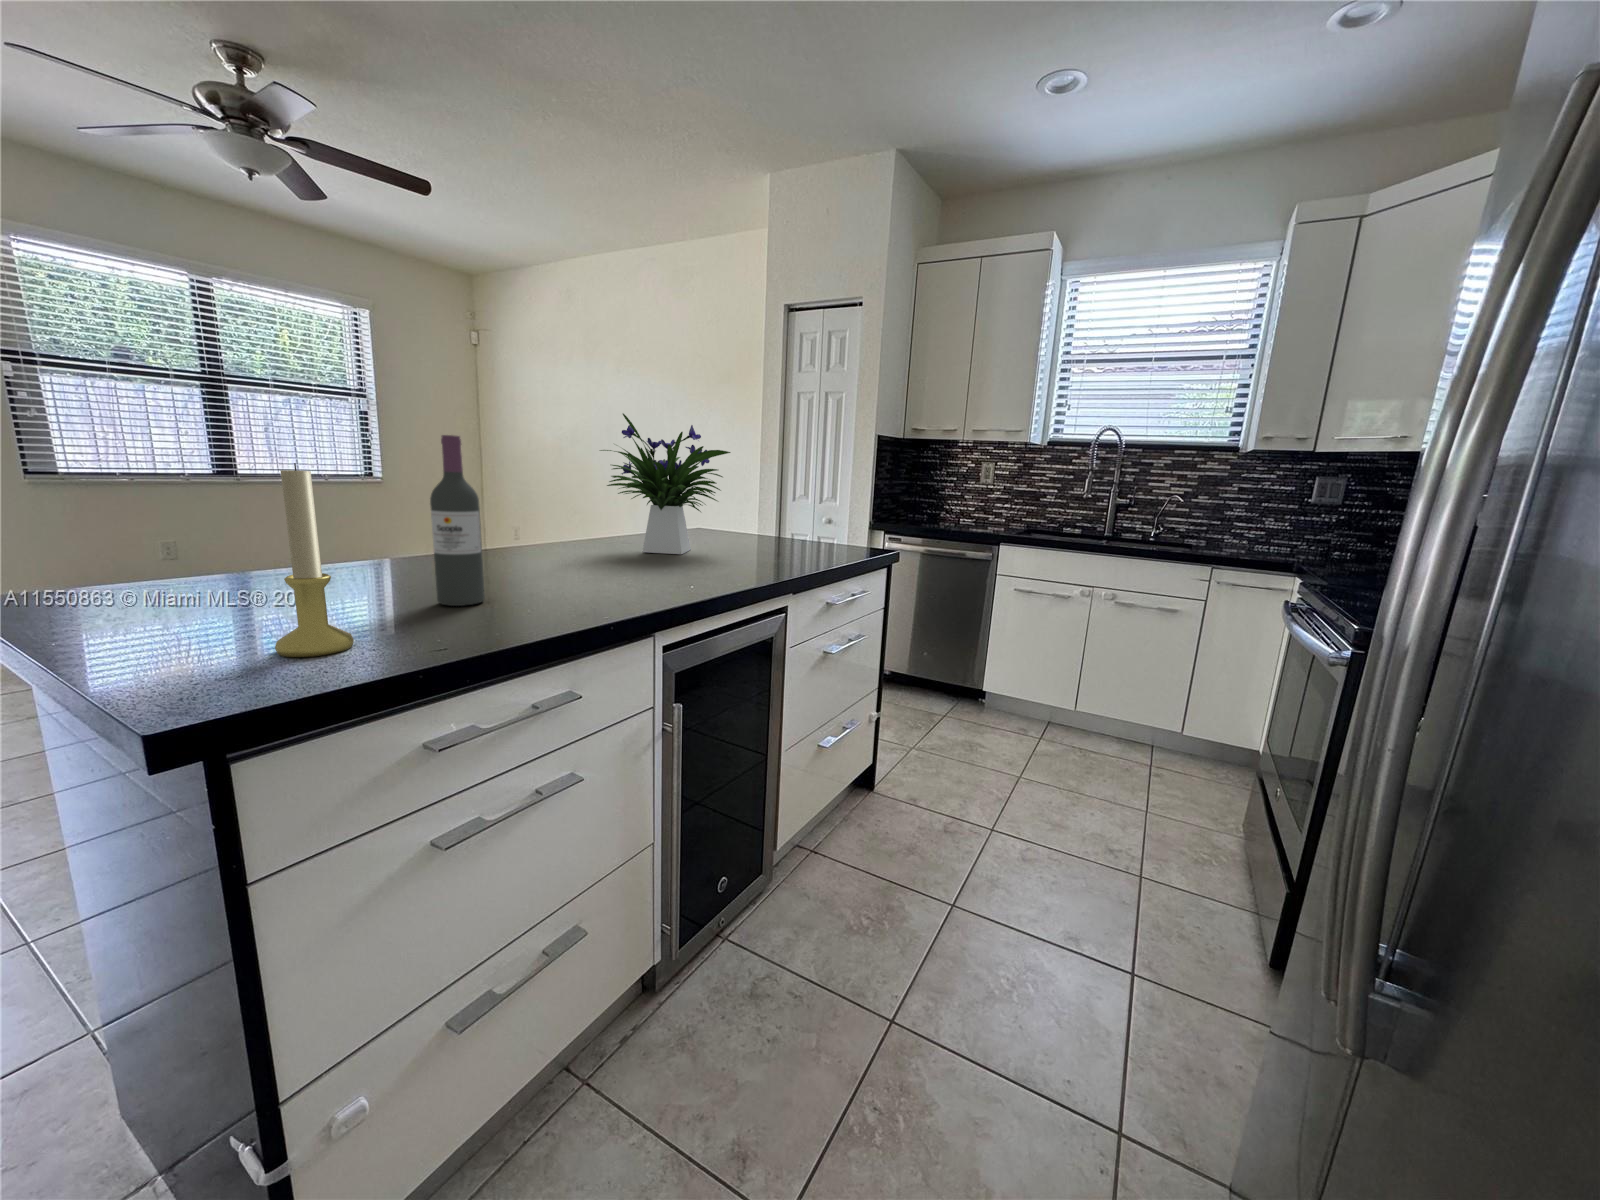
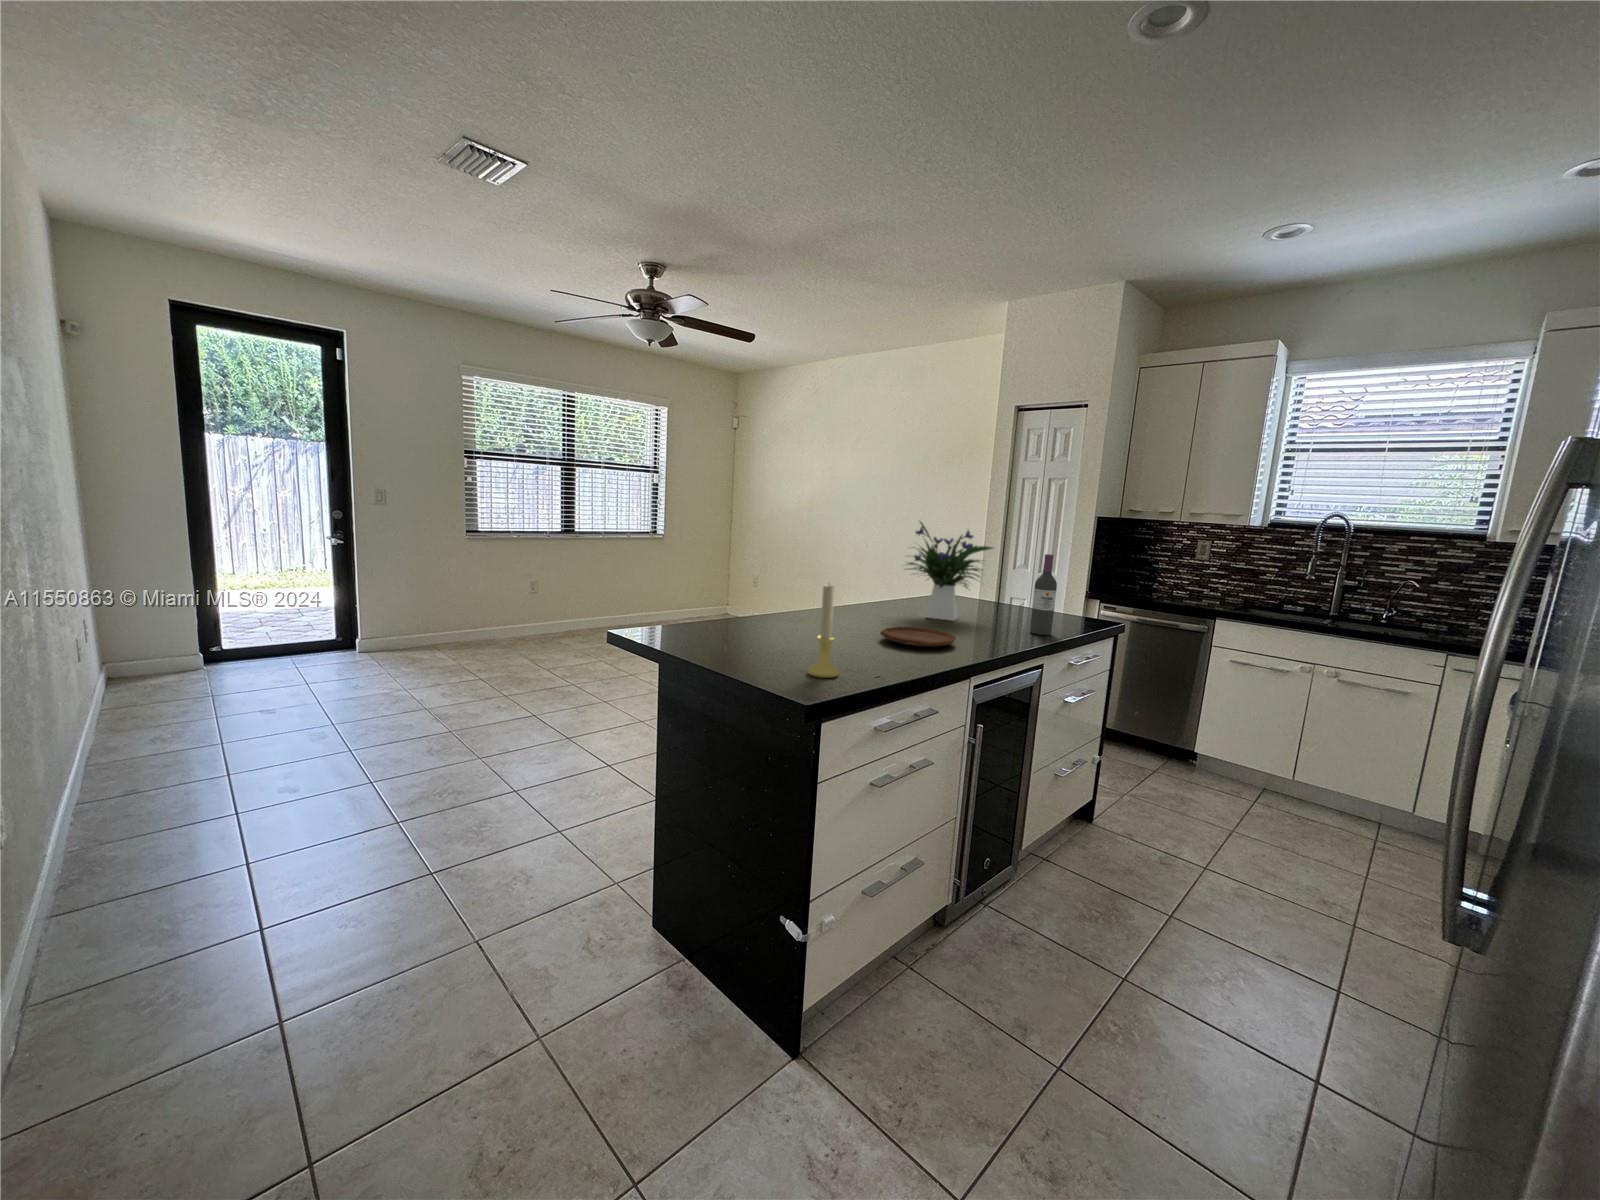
wine bottle: present [430,435,485,606] -> present [1030,554,1057,635]
tray: none [528,562,649,588] -> present [880,627,956,647]

